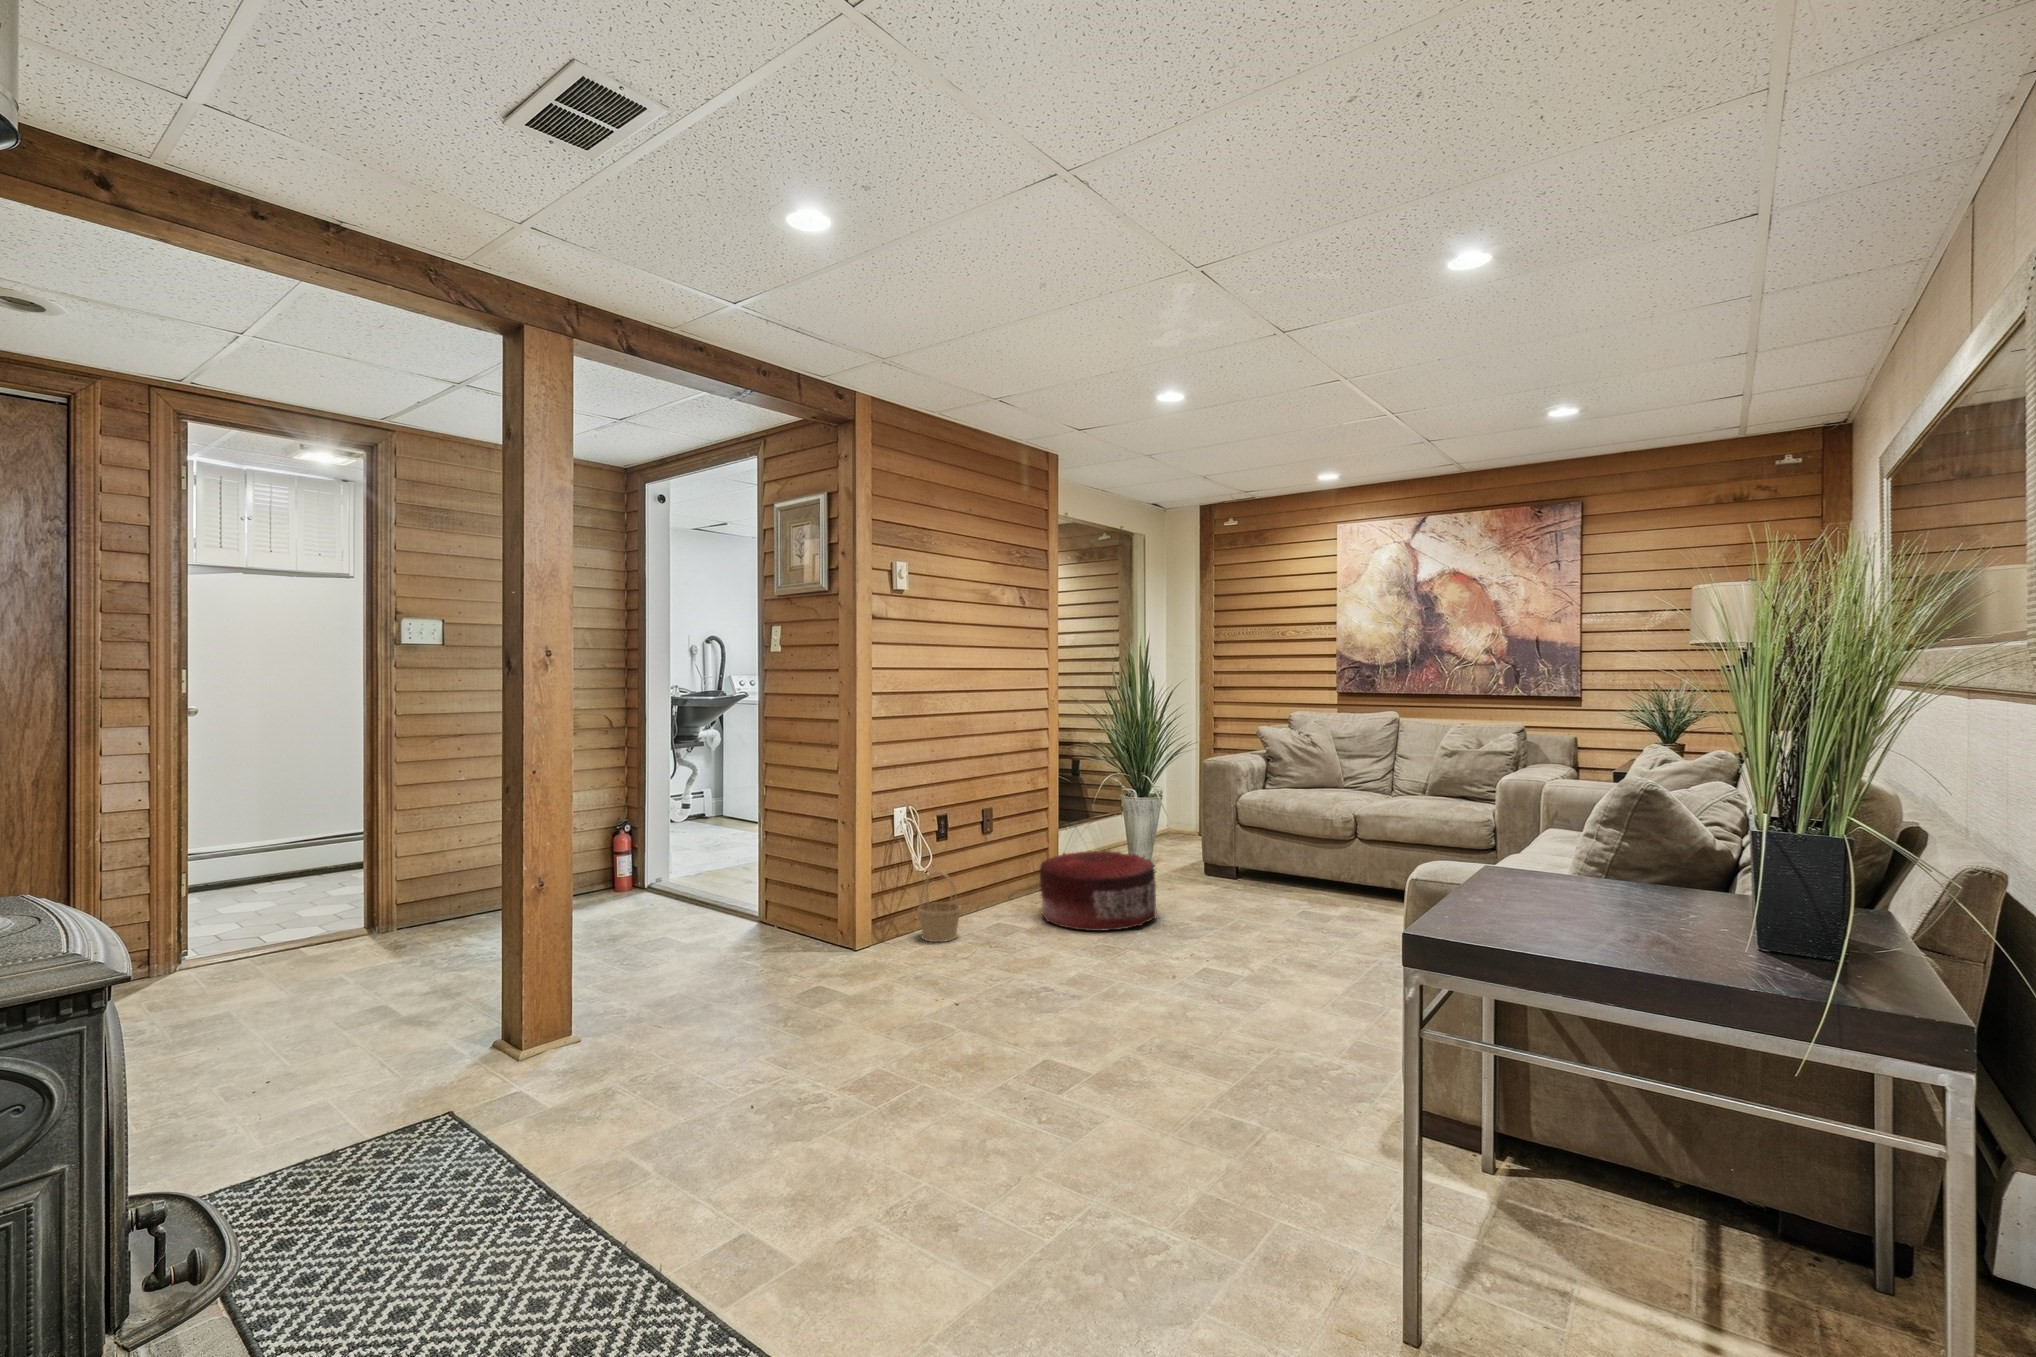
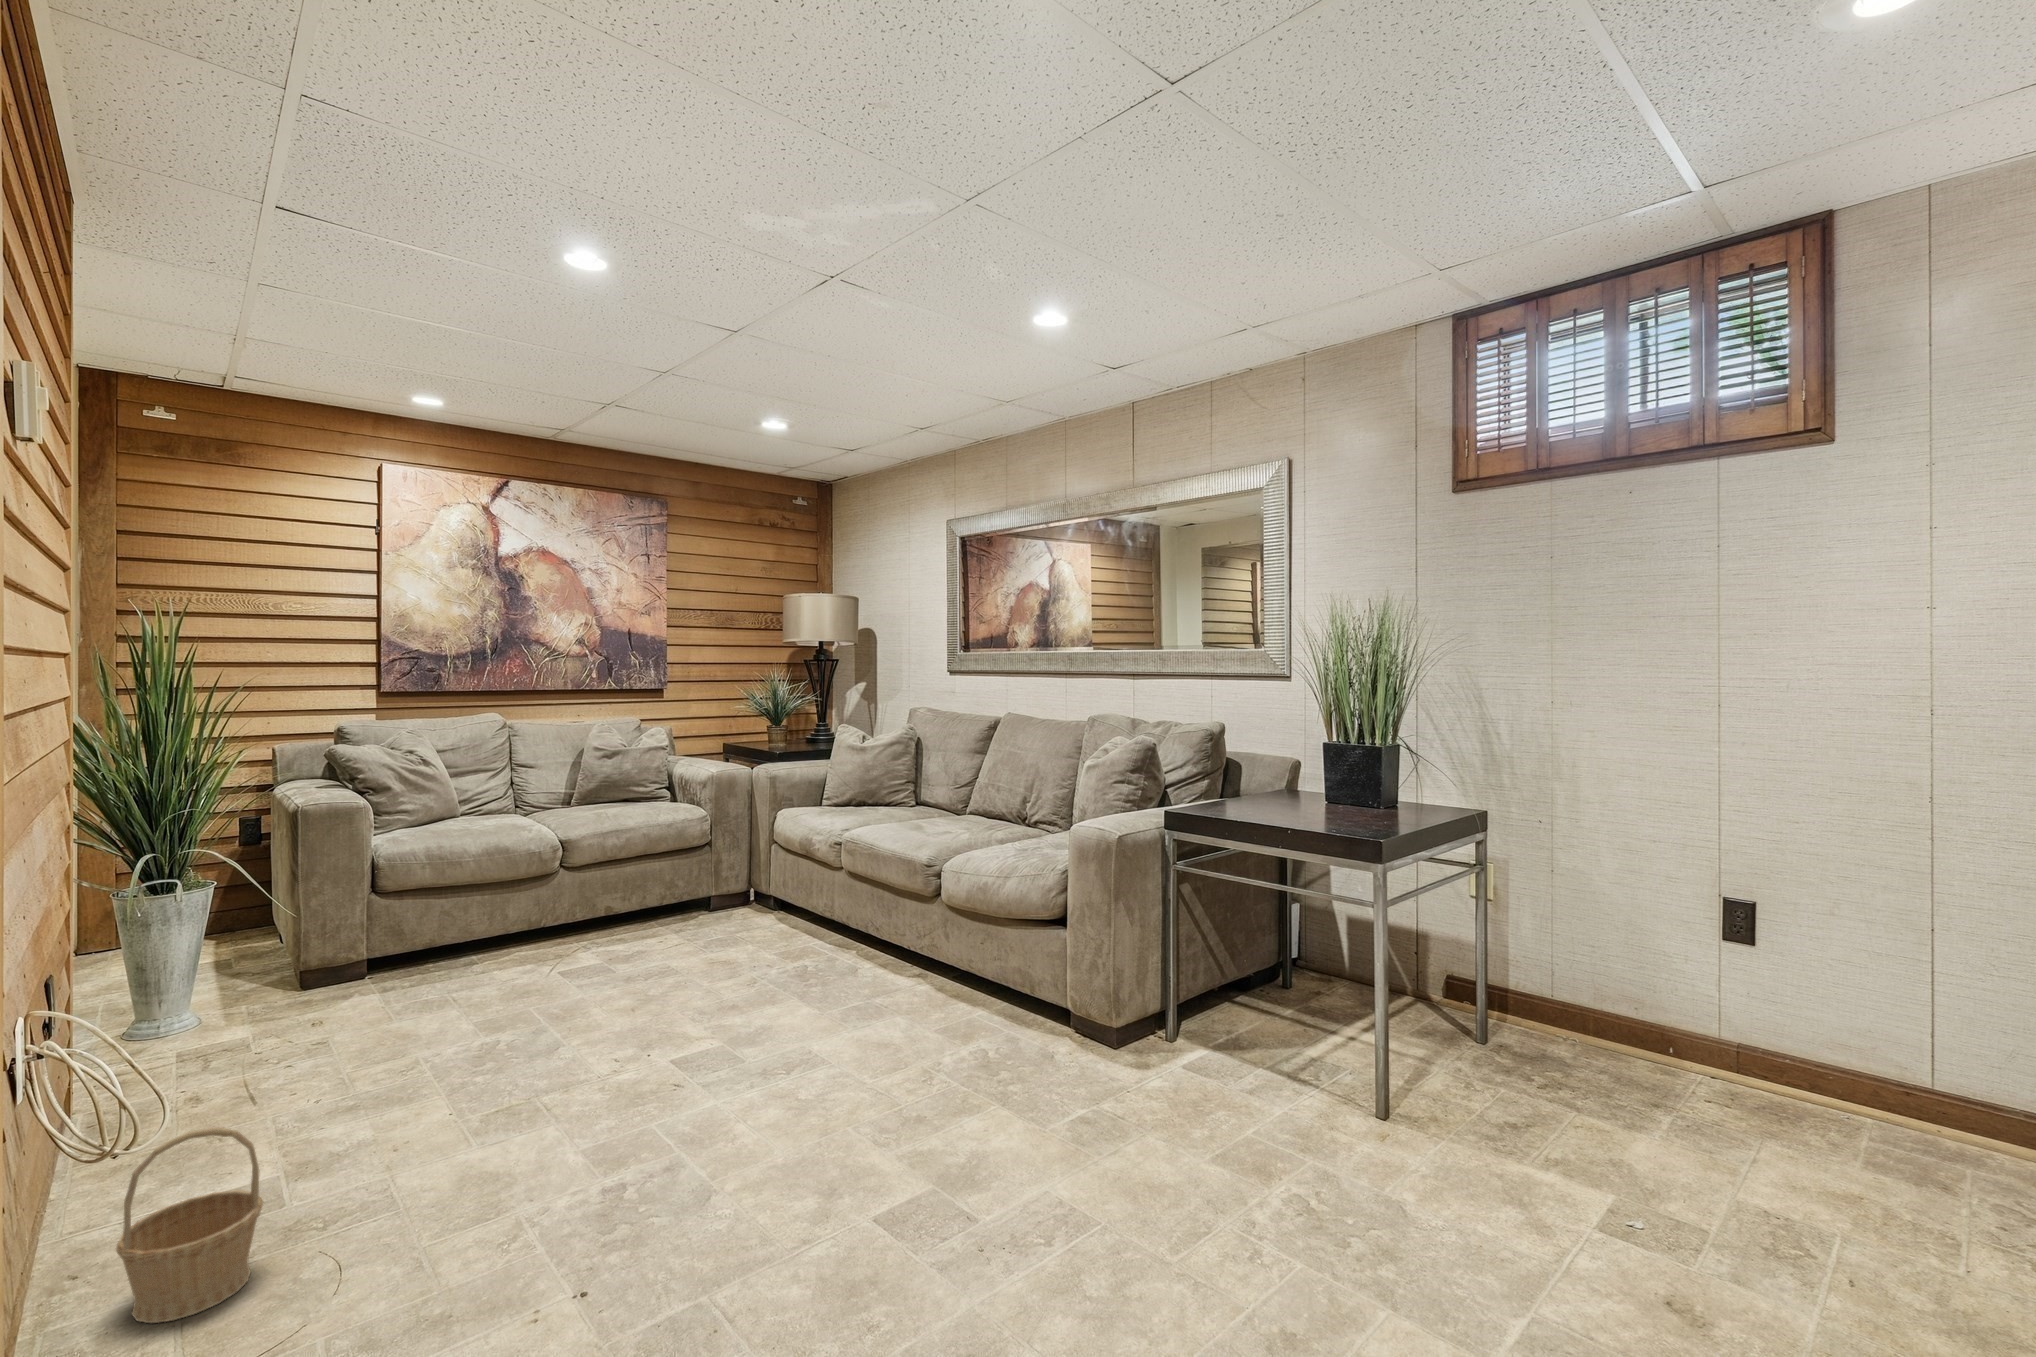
pouf: present [1040,850,1157,931] -> none [234,963,498,1146]

